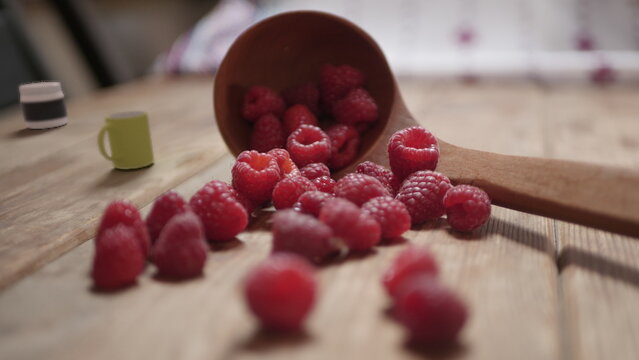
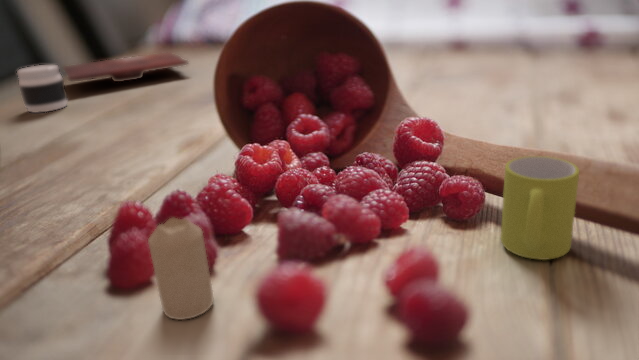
cutting board: none [66,77,193,102] -> present [64,52,187,82]
mug: present [97,111,154,169] -> present [501,156,580,260]
candle: none [134,209,201,317] -> present [148,218,214,320]

